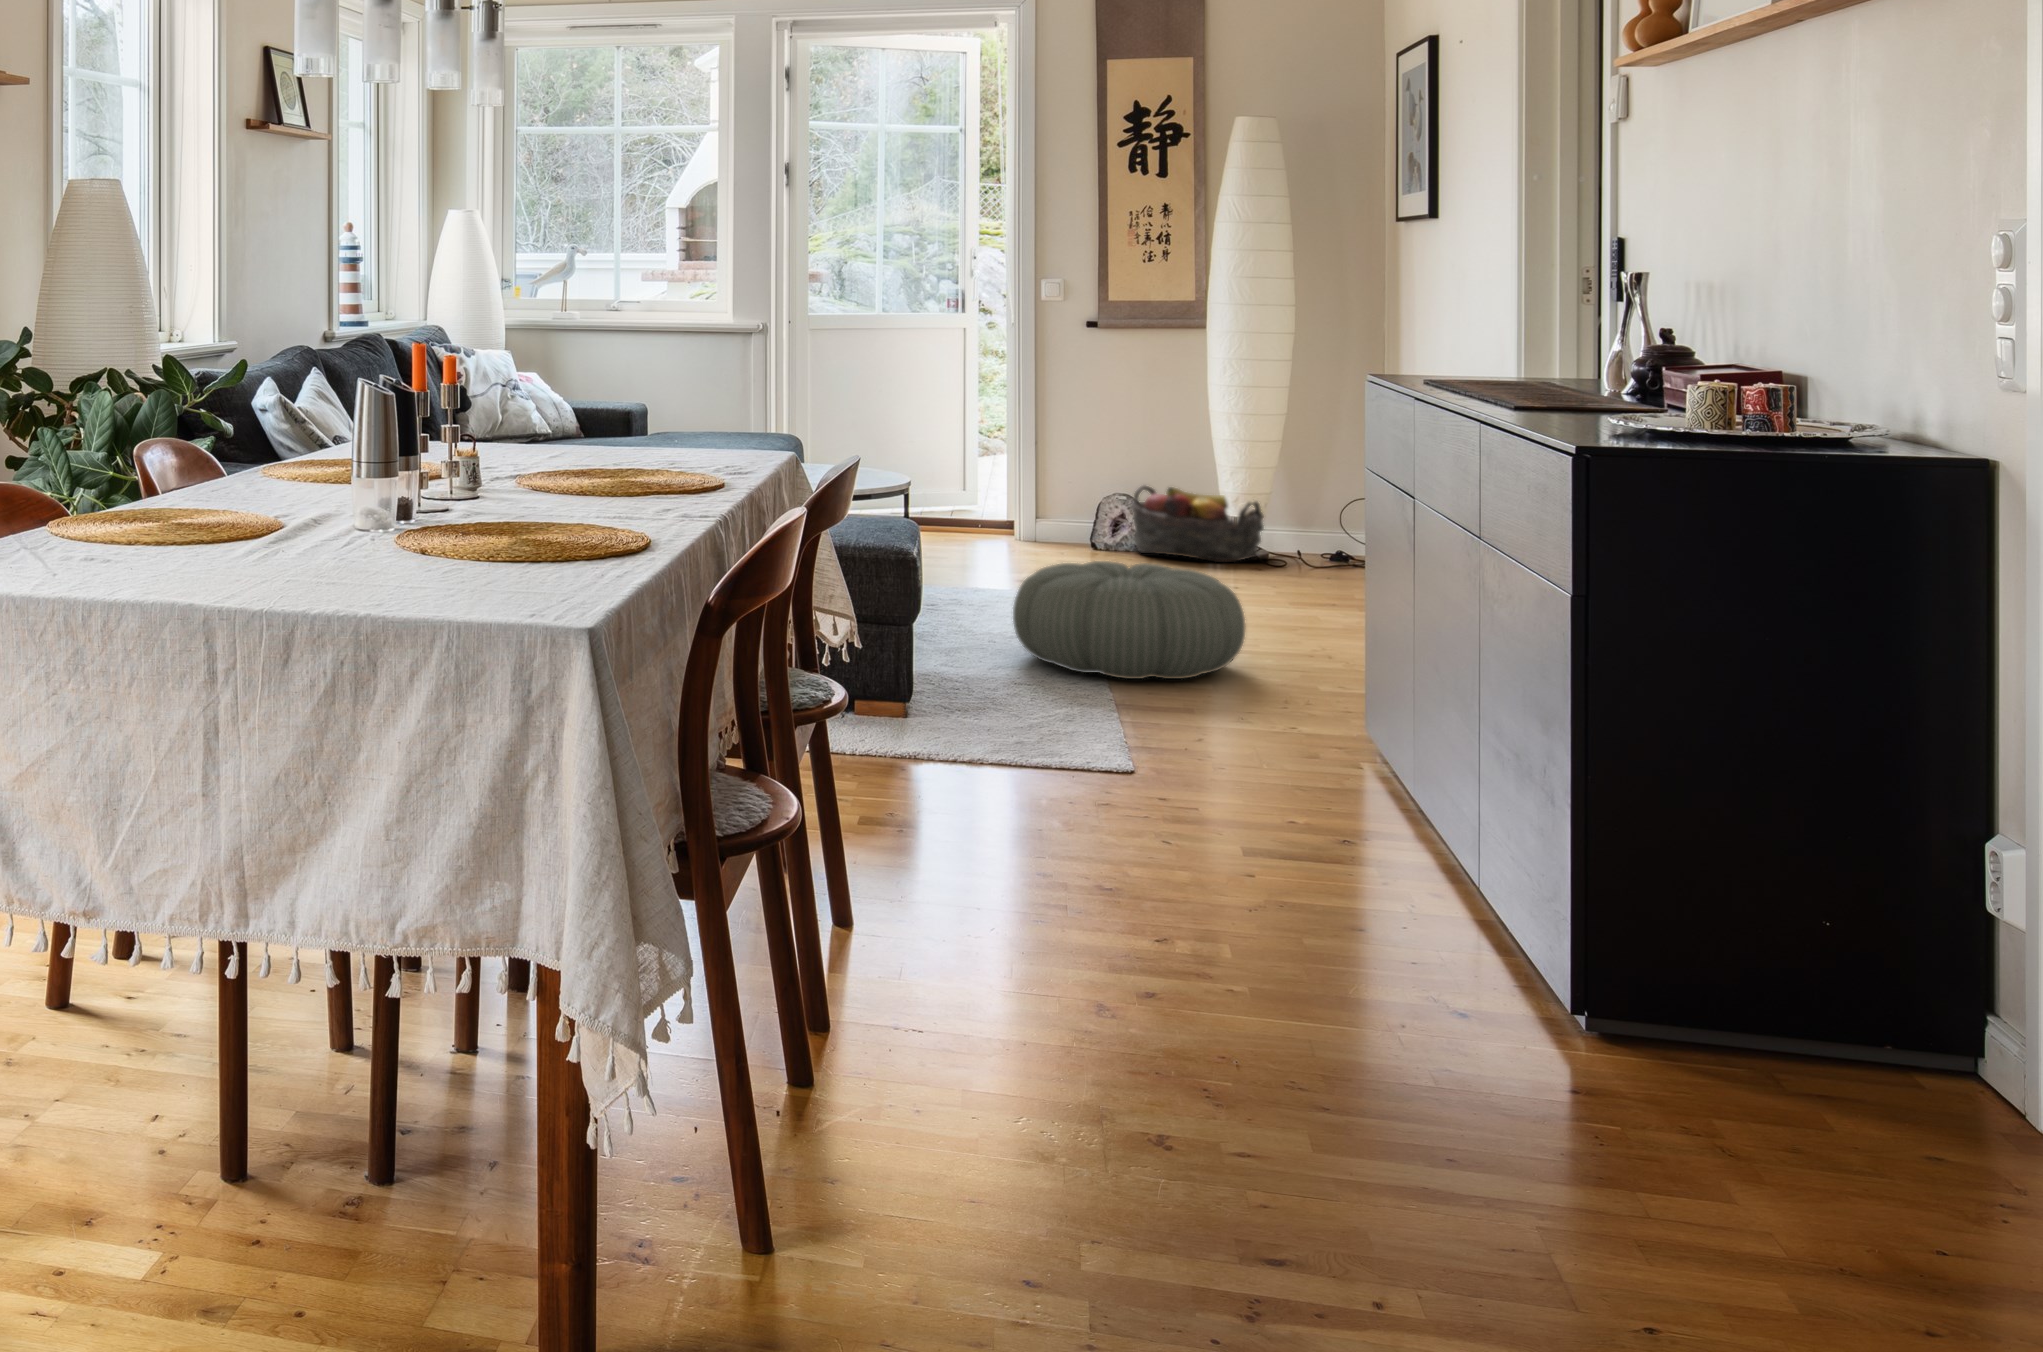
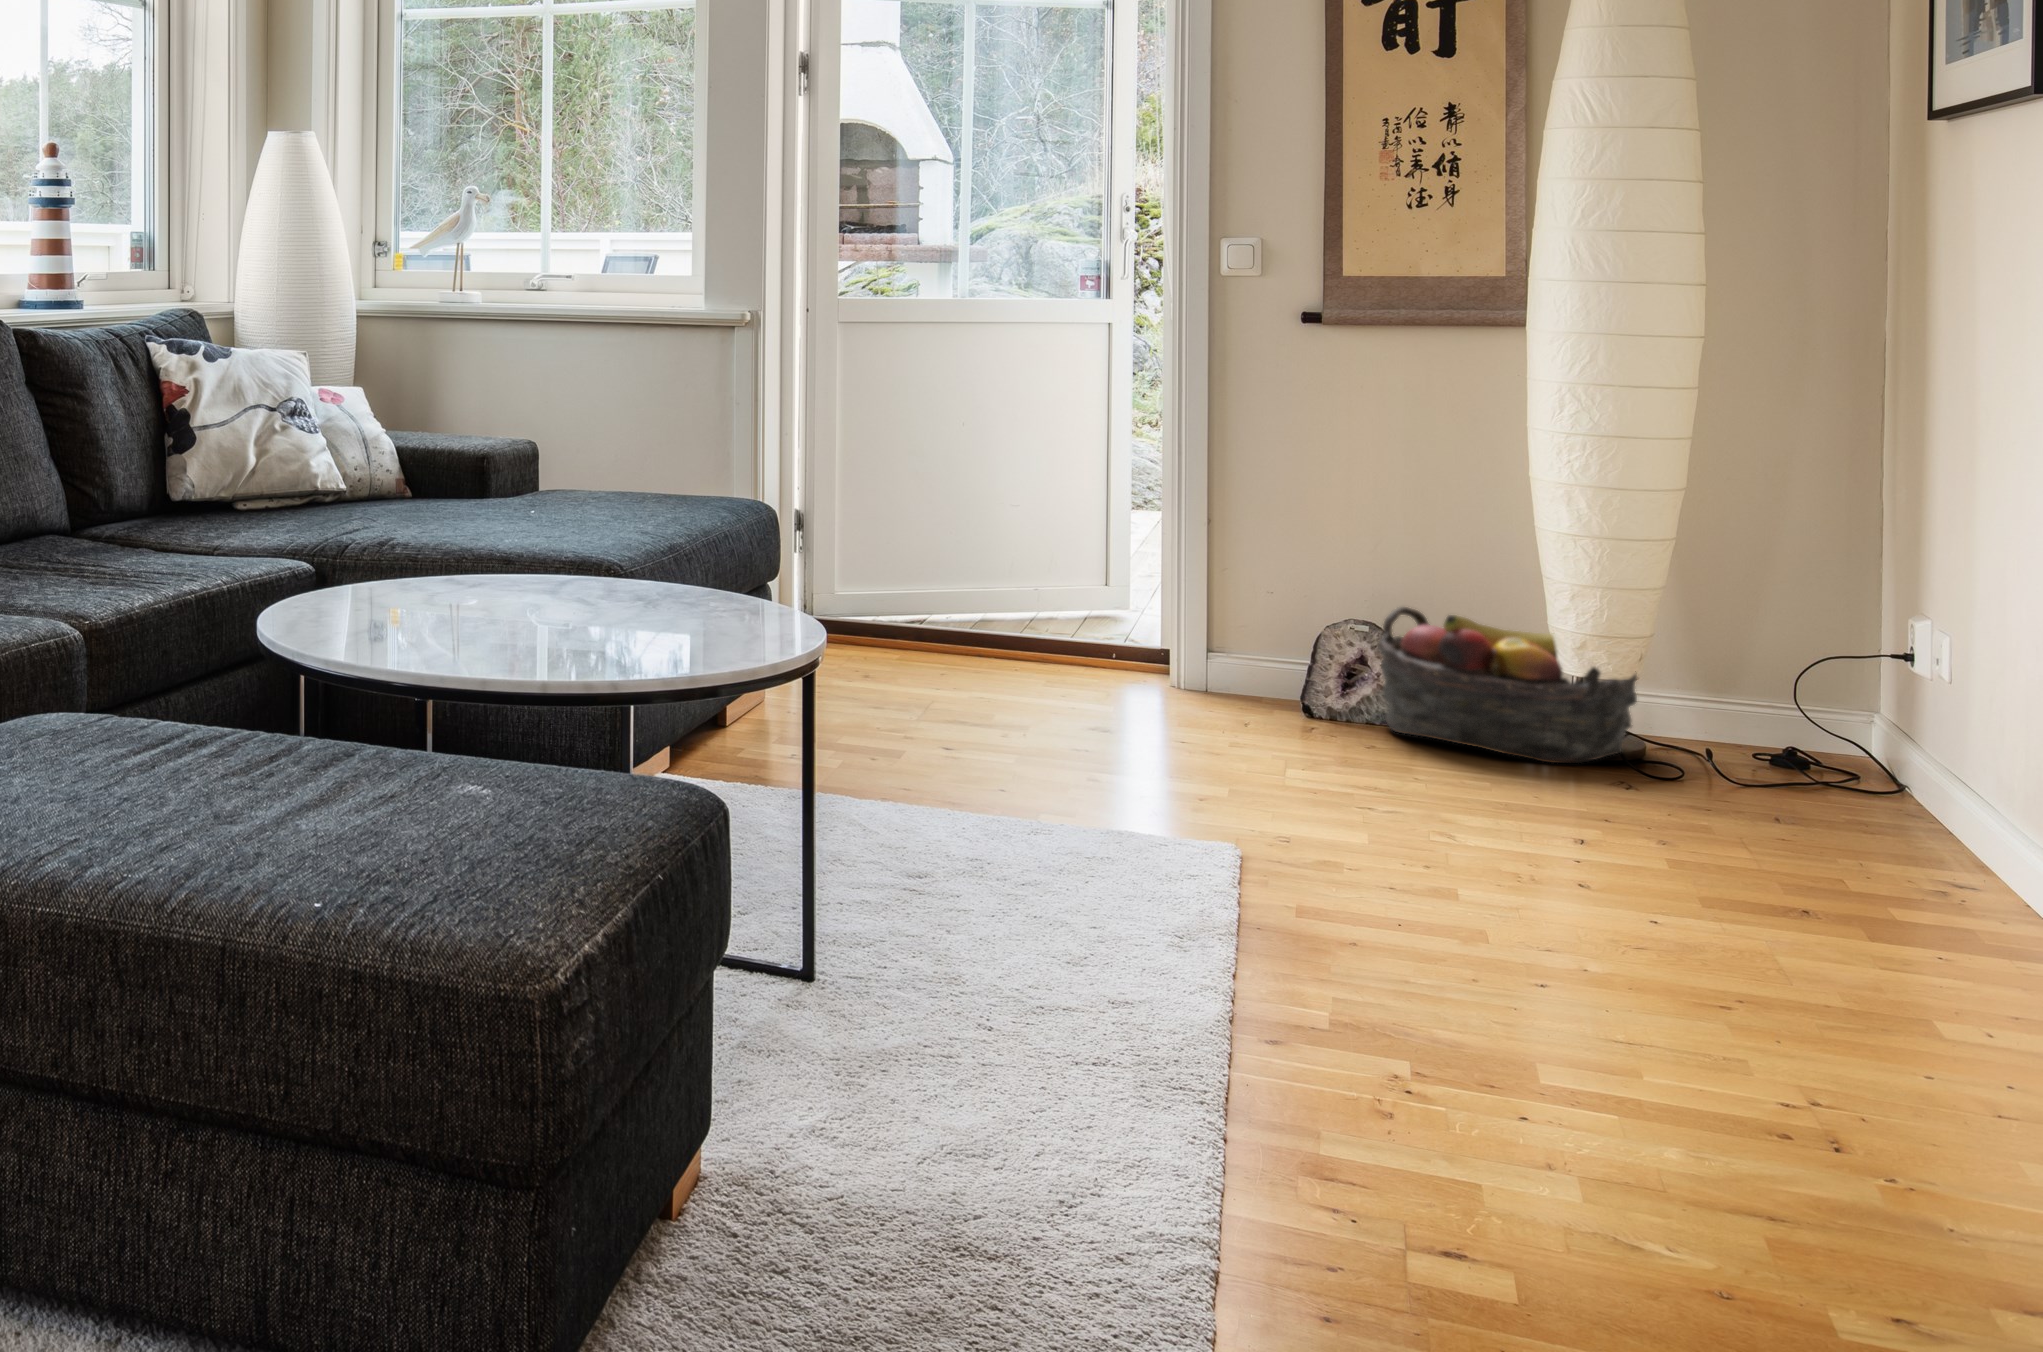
pouf: present [1013,561,1245,679] -> none [1017,820,1622,1184]

